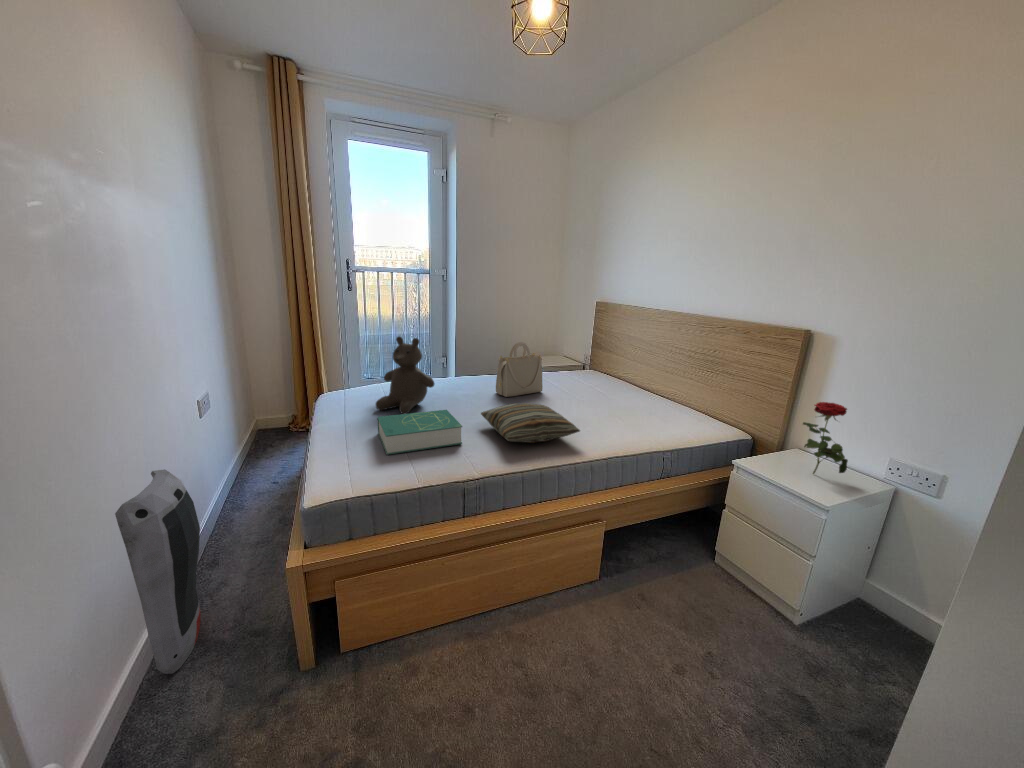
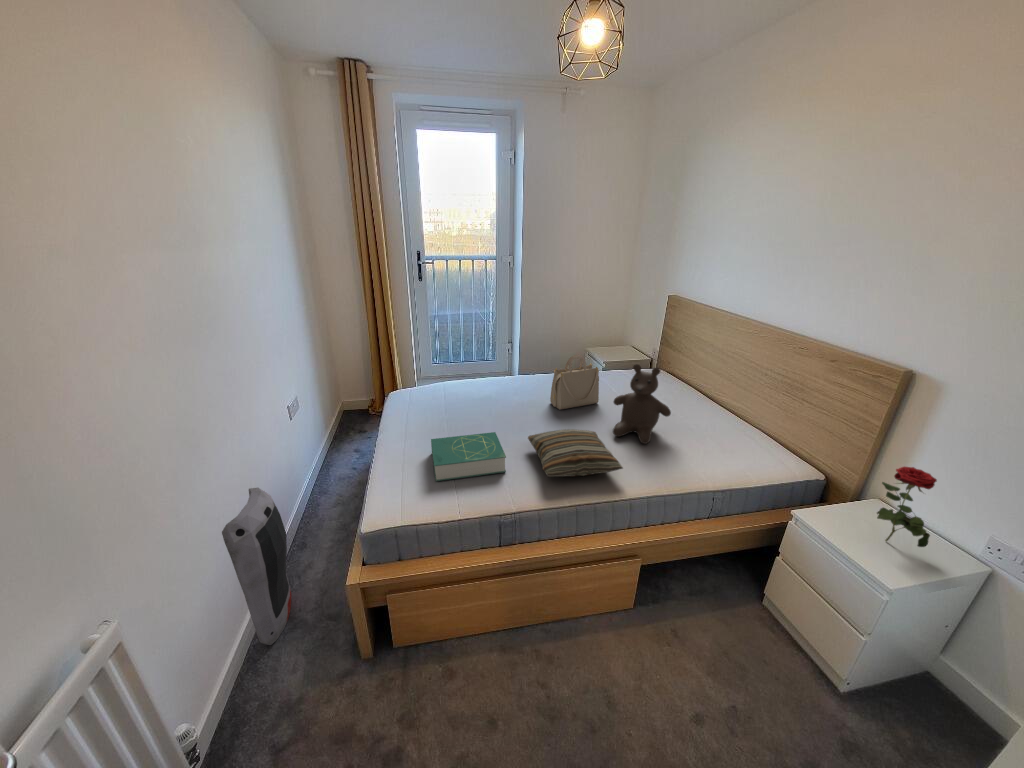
teddy bear: present [376,336,435,414] -> present [613,364,671,444]

